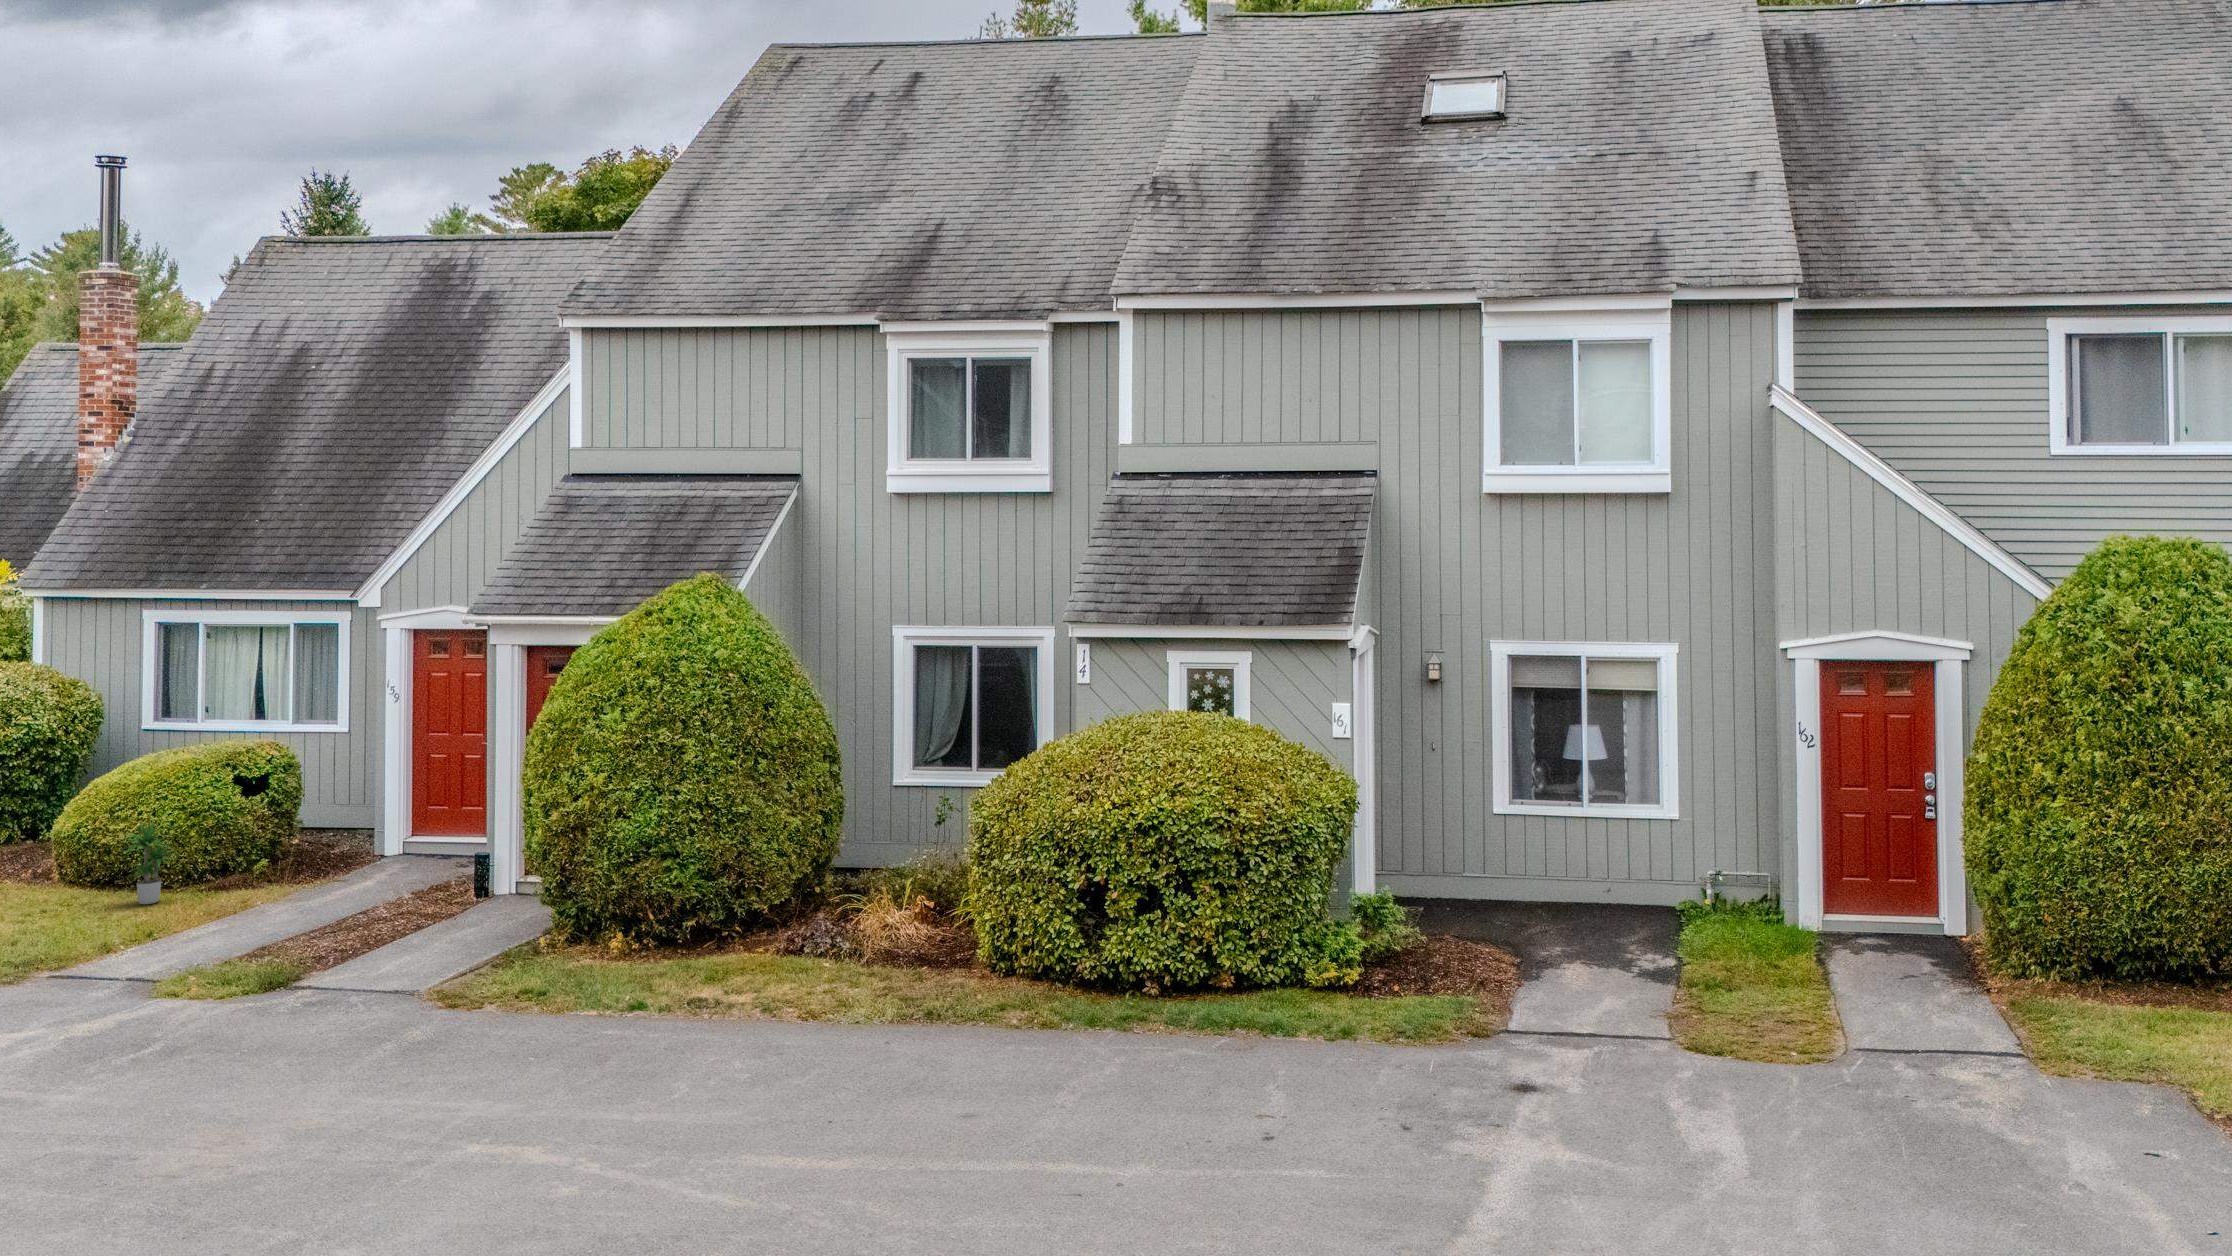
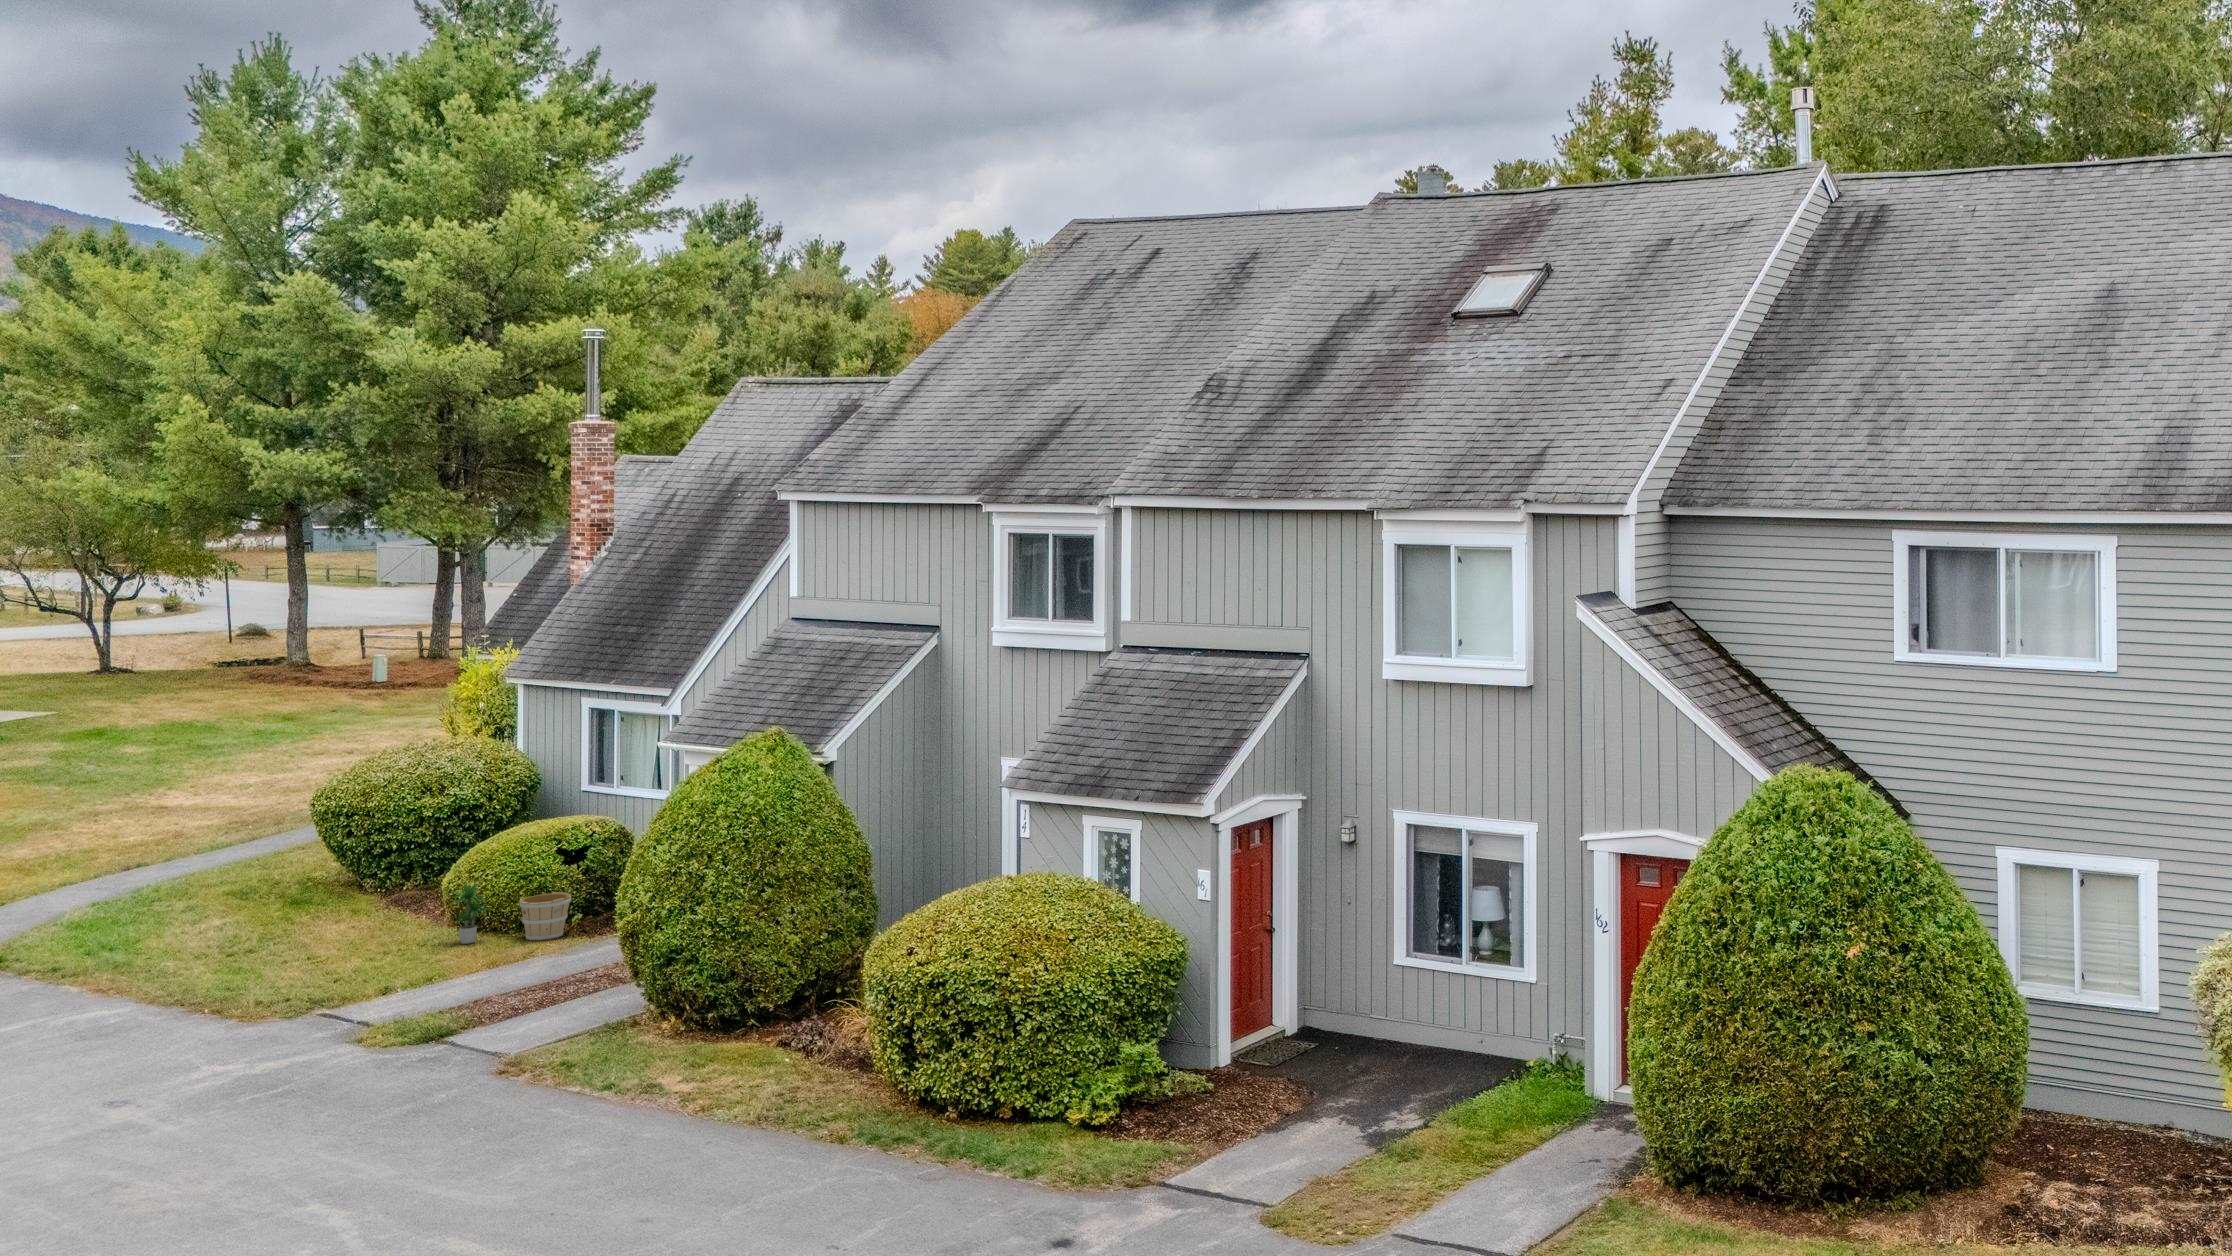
wooden bucket: none [216,831,288,894] -> present [519,892,571,941]

